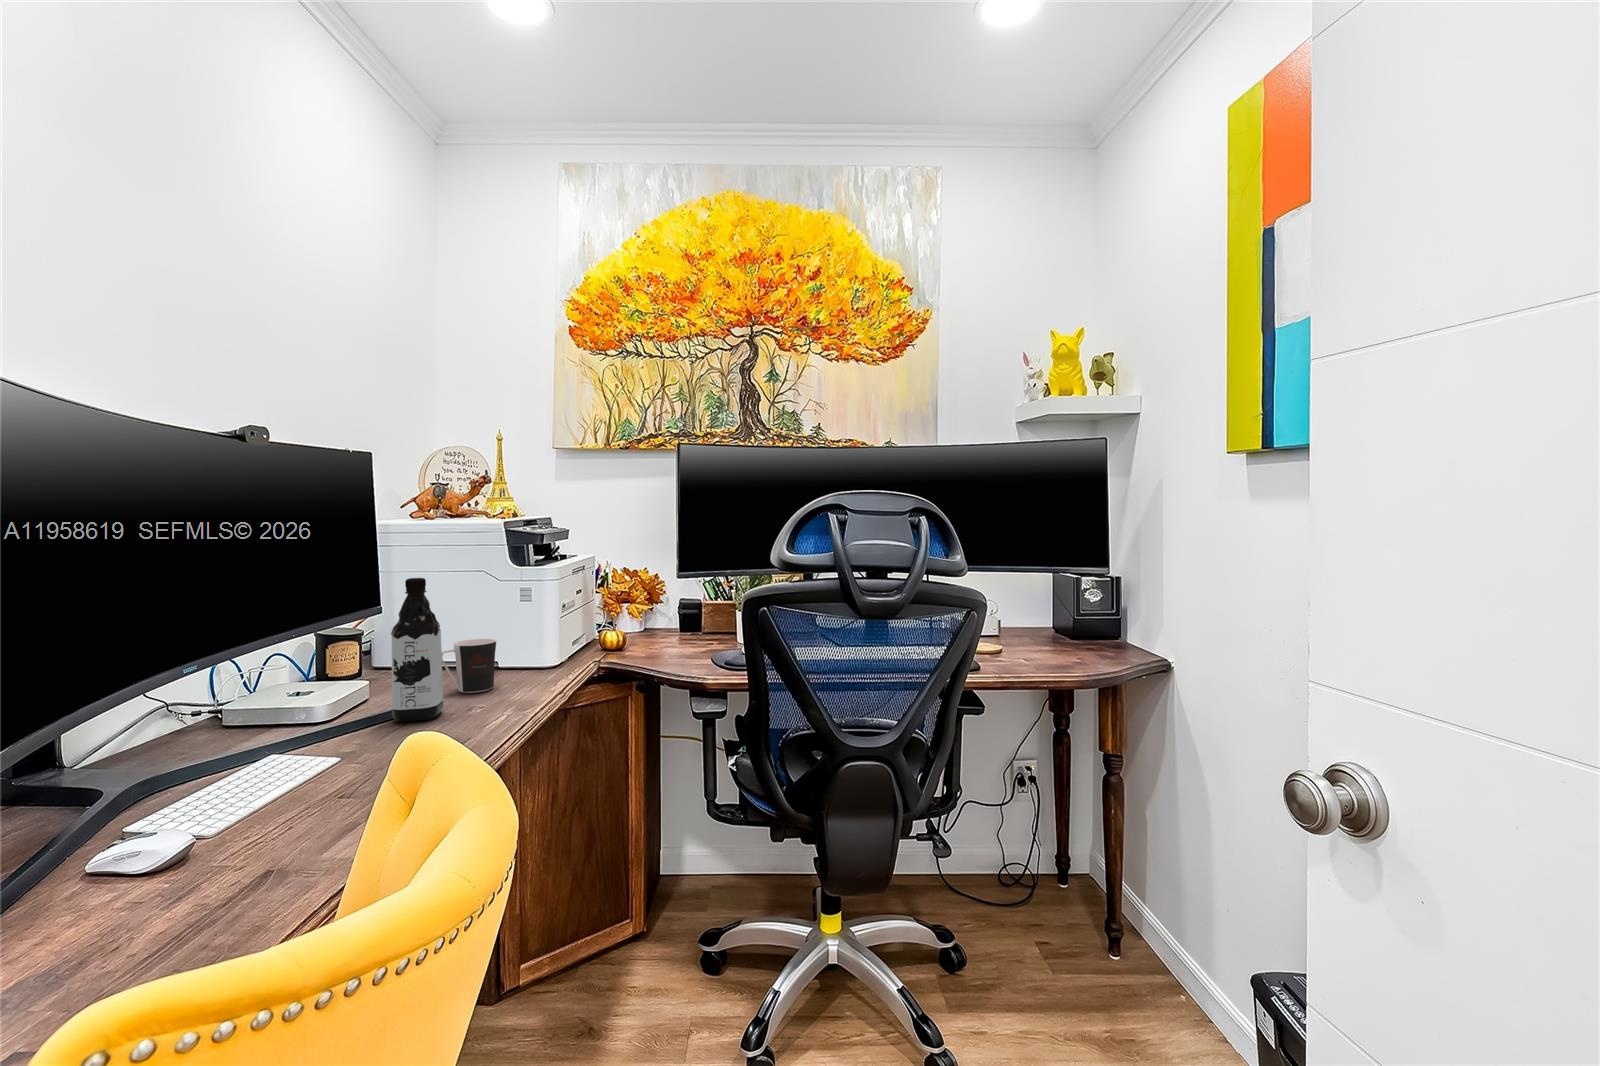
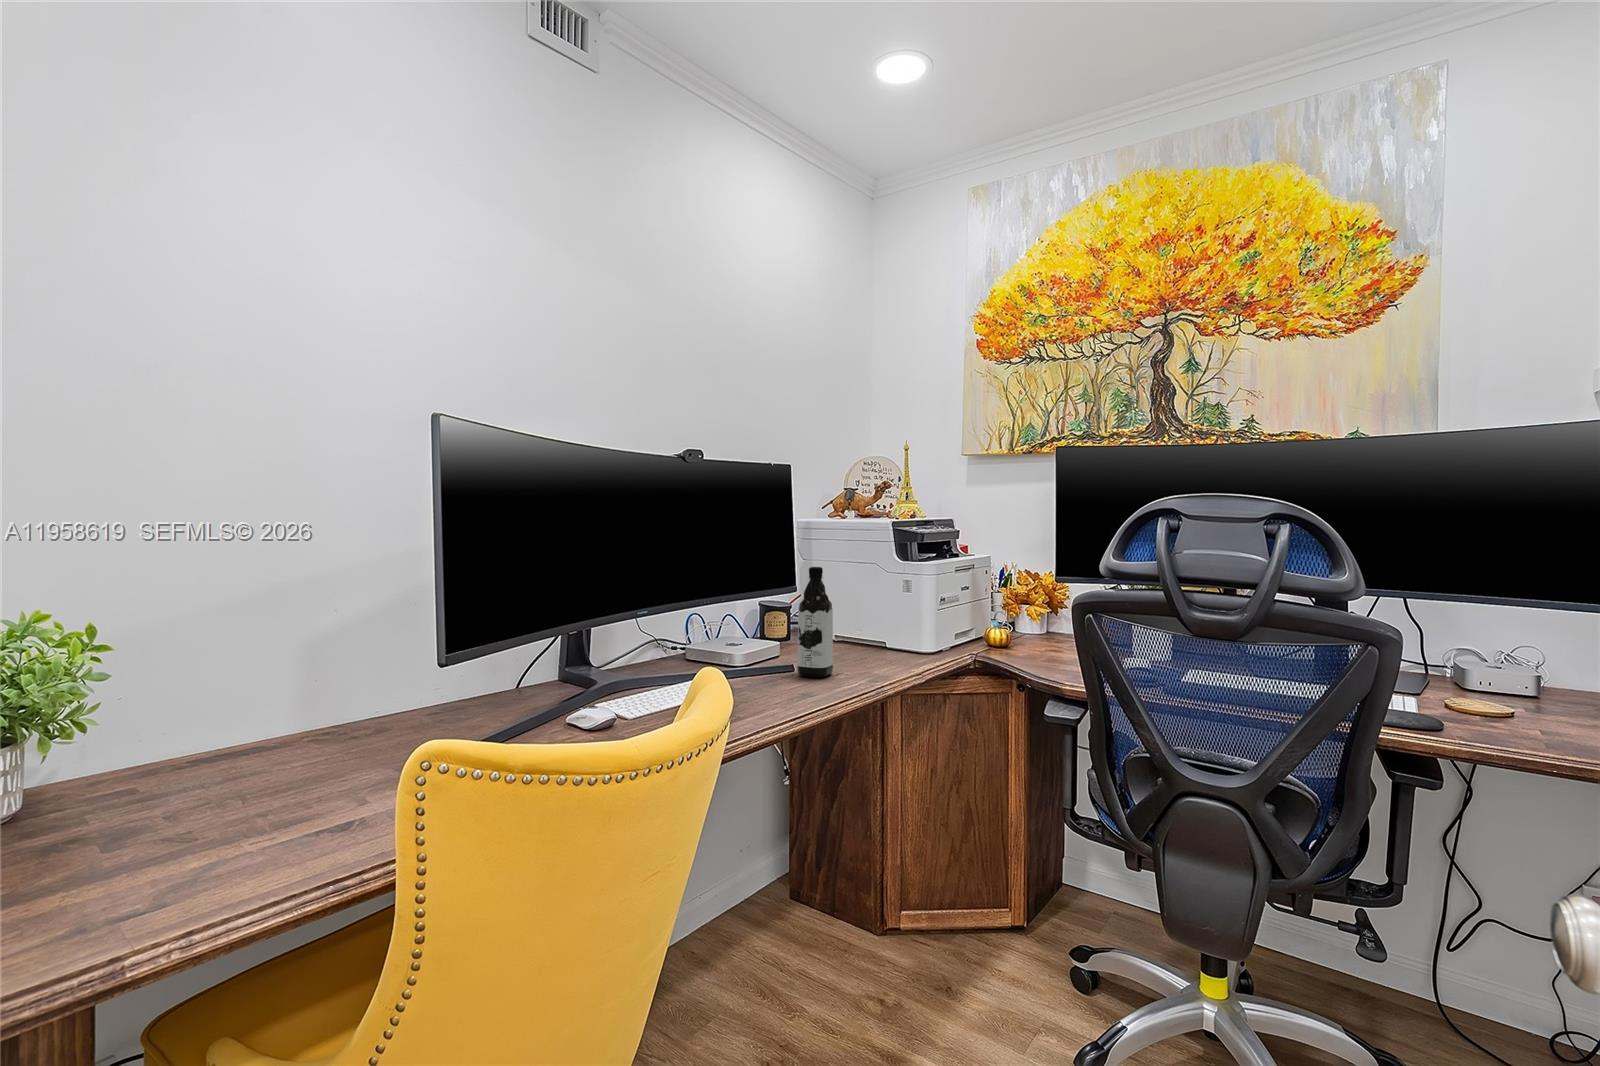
coffee cup: present [442,639,496,693] -> none [837,622,880,665]

